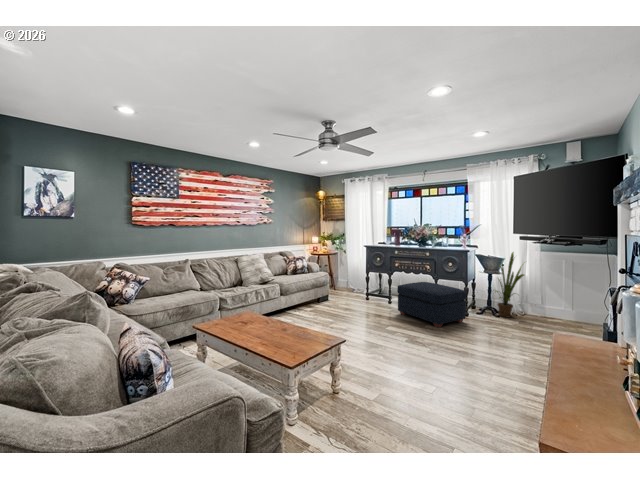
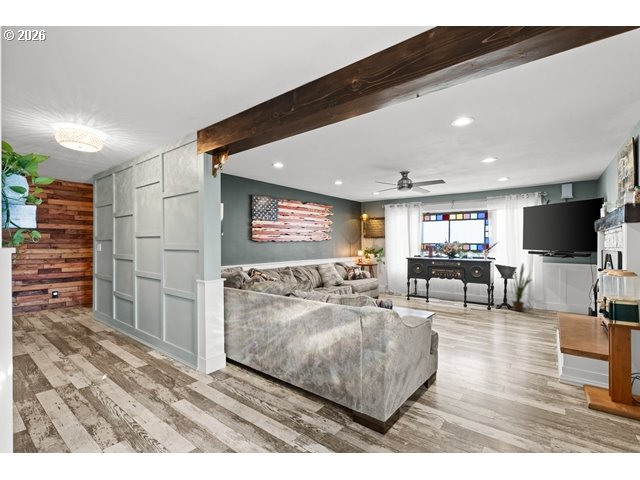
ottoman: present [397,282,466,328] -> none [437,285,490,316]

